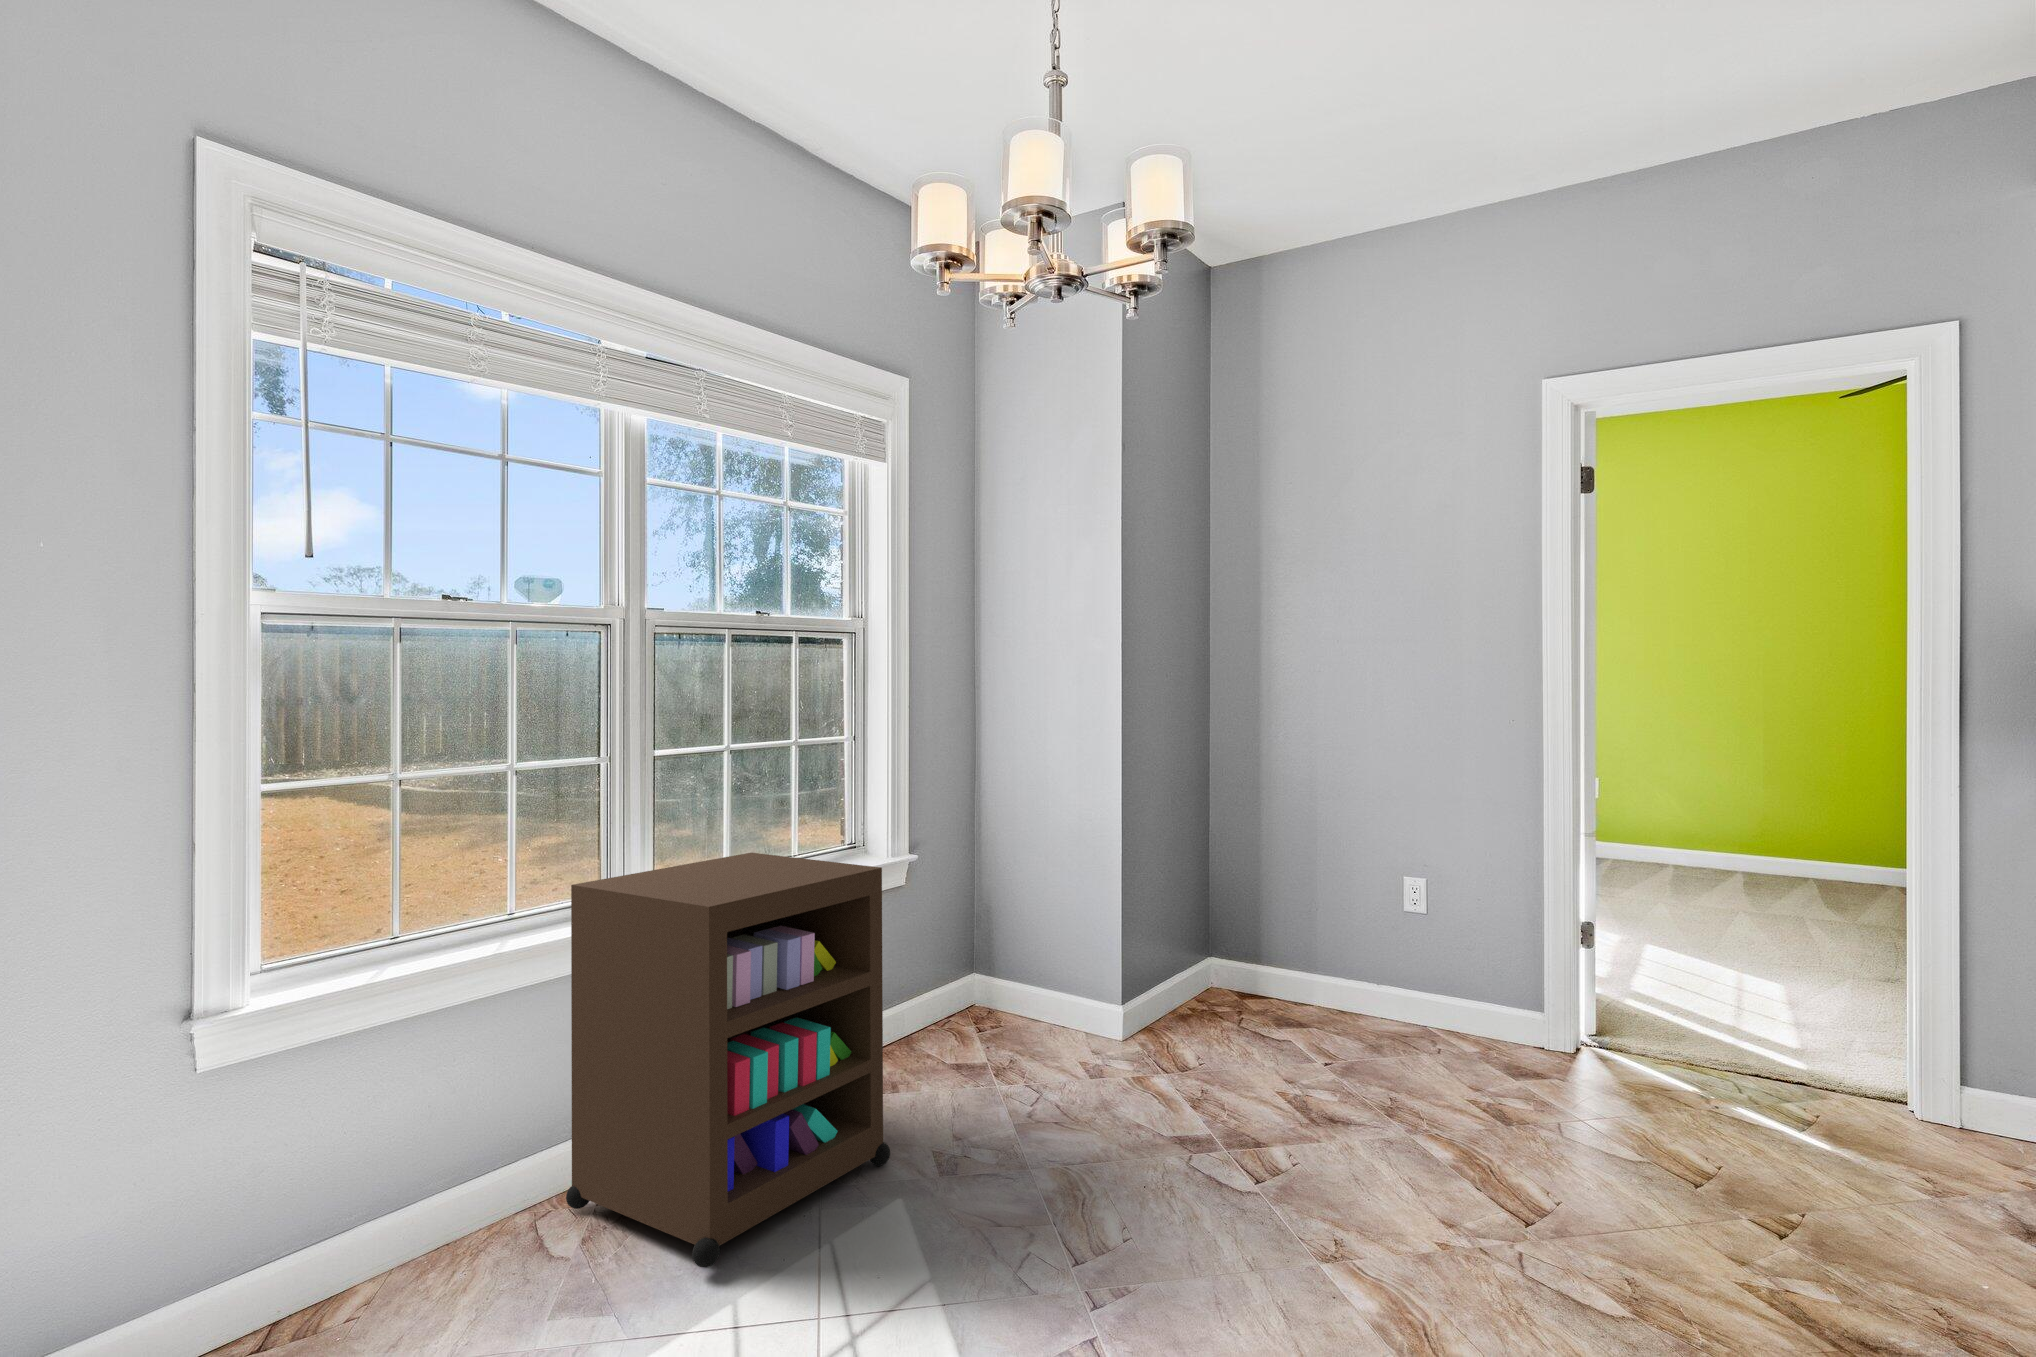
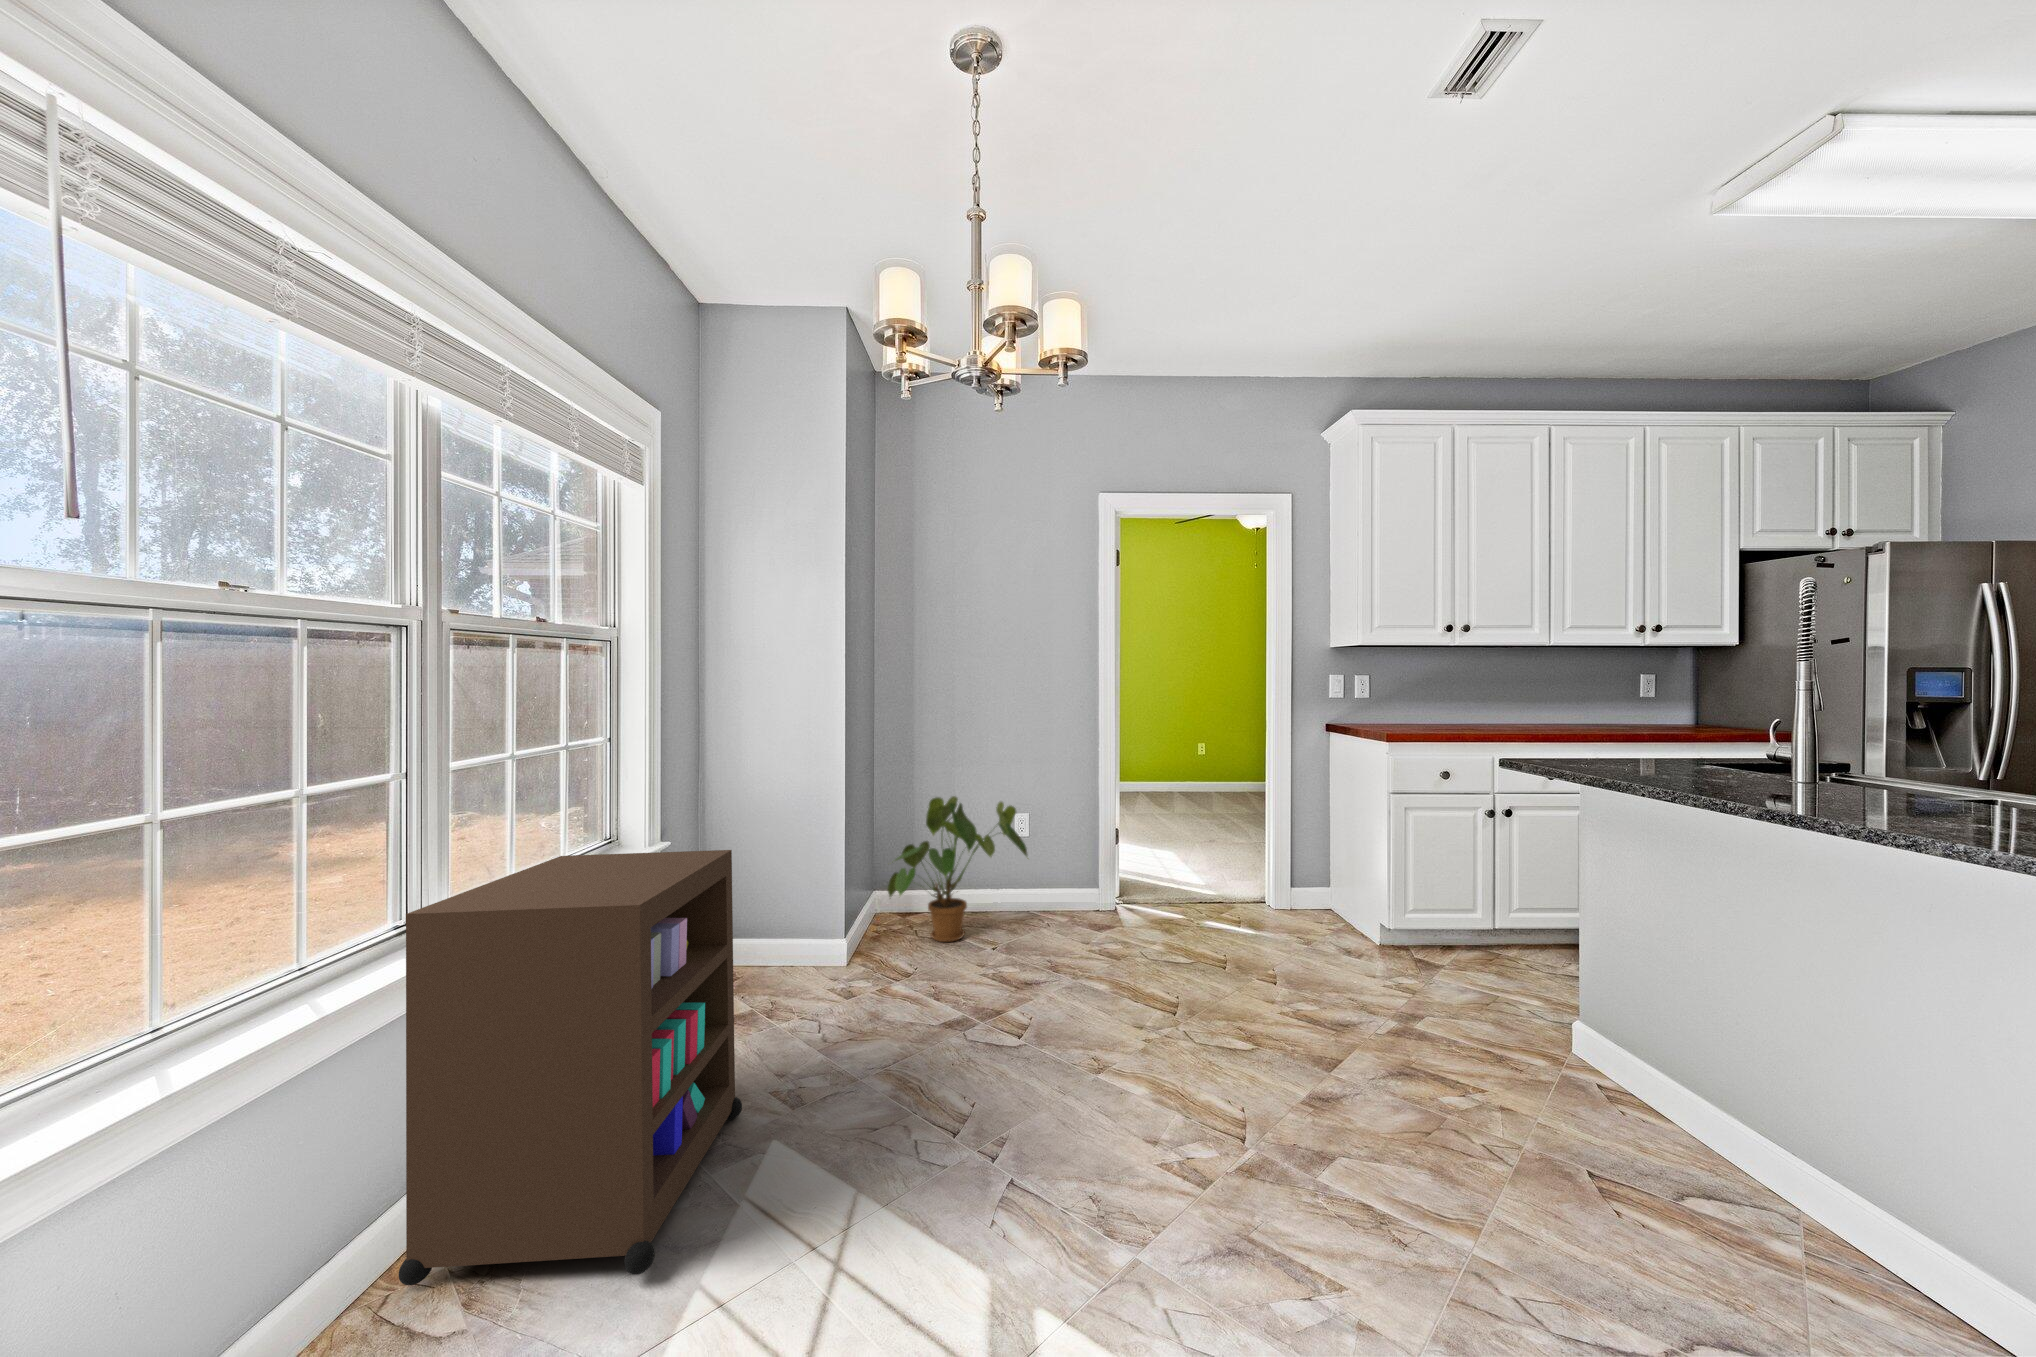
house plant: none [1192,837,1397,1042] -> present [887,796,1028,942]

